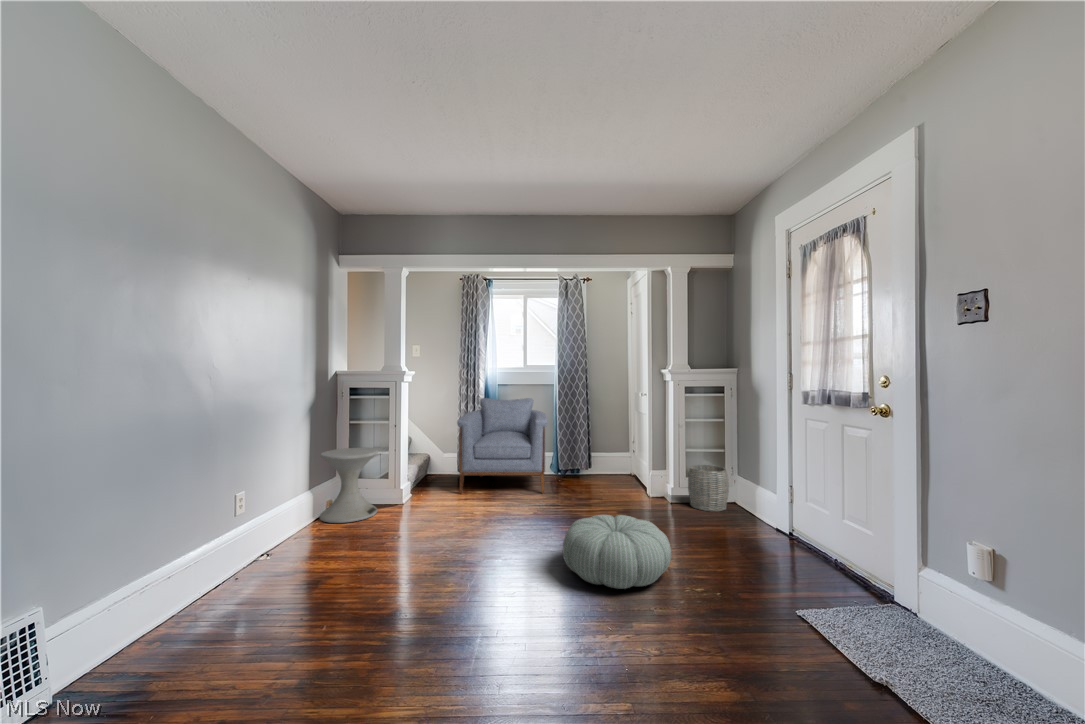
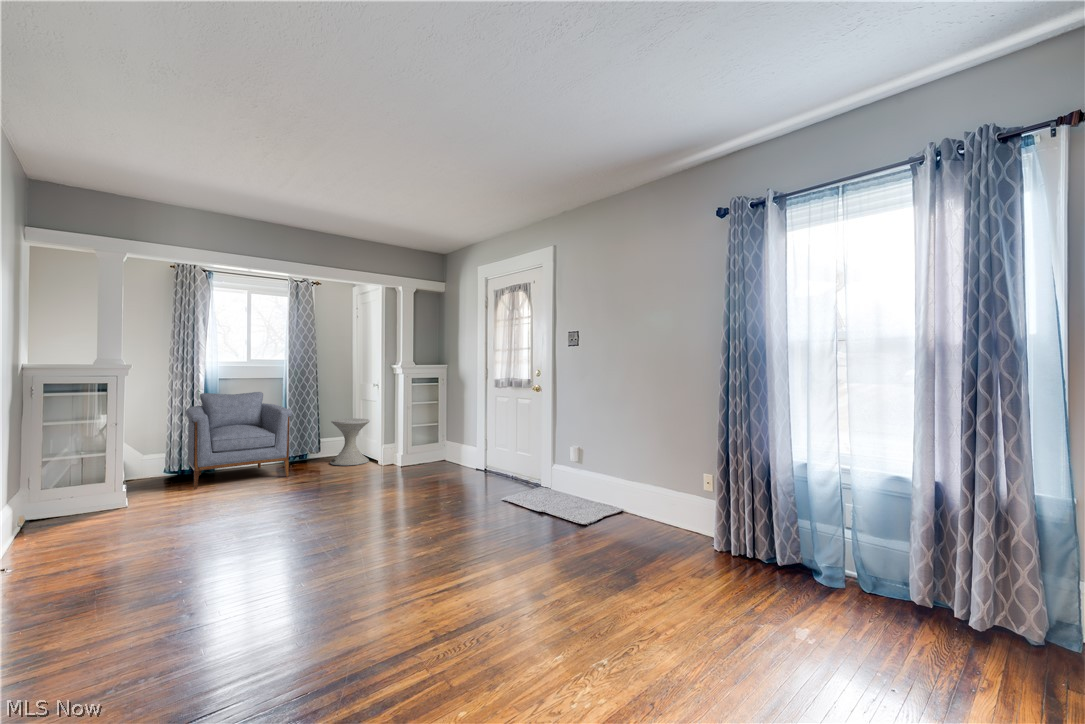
side table: present [320,448,378,523] -> present [330,418,370,466]
woven basket: present [688,465,729,511] -> none [415,435,443,467]
pouf: present [563,515,671,589] -> none [355,468,431,512]

